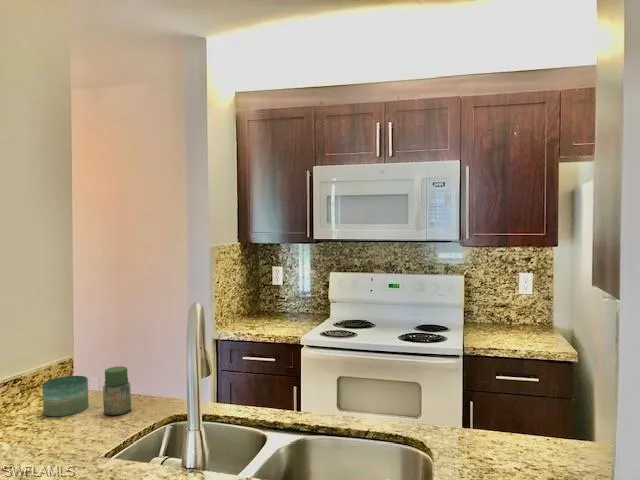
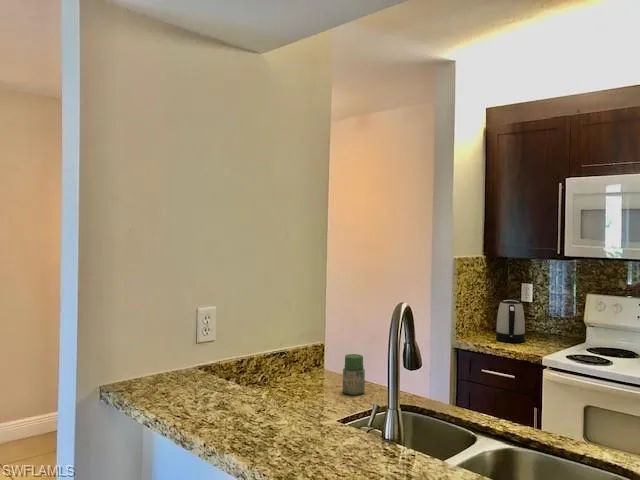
kettle: none [253,285,280,327] -> present [496,300,525,343]
candle: present [42,376,89,416] -> none [299,357,333,388]

